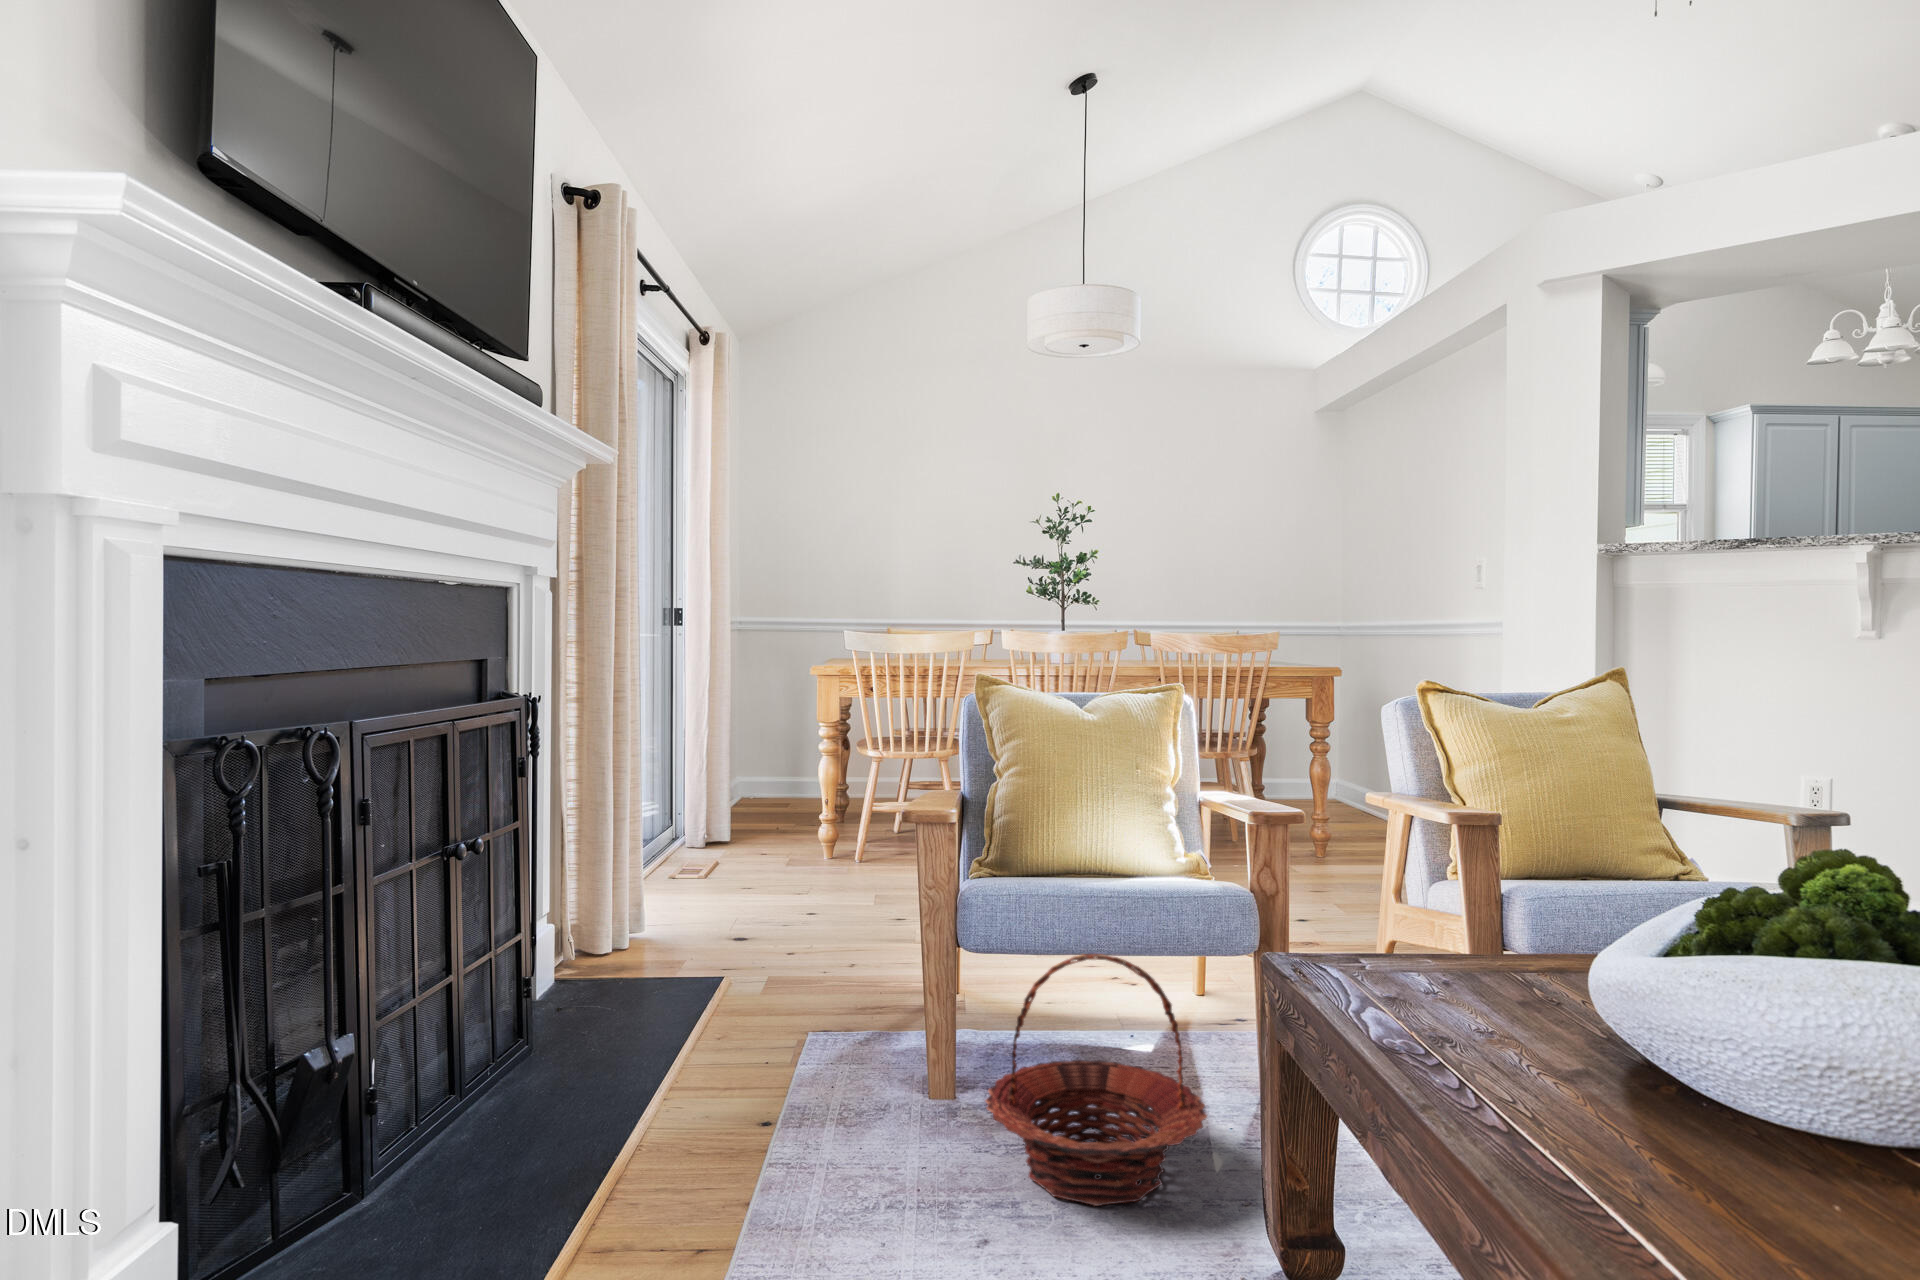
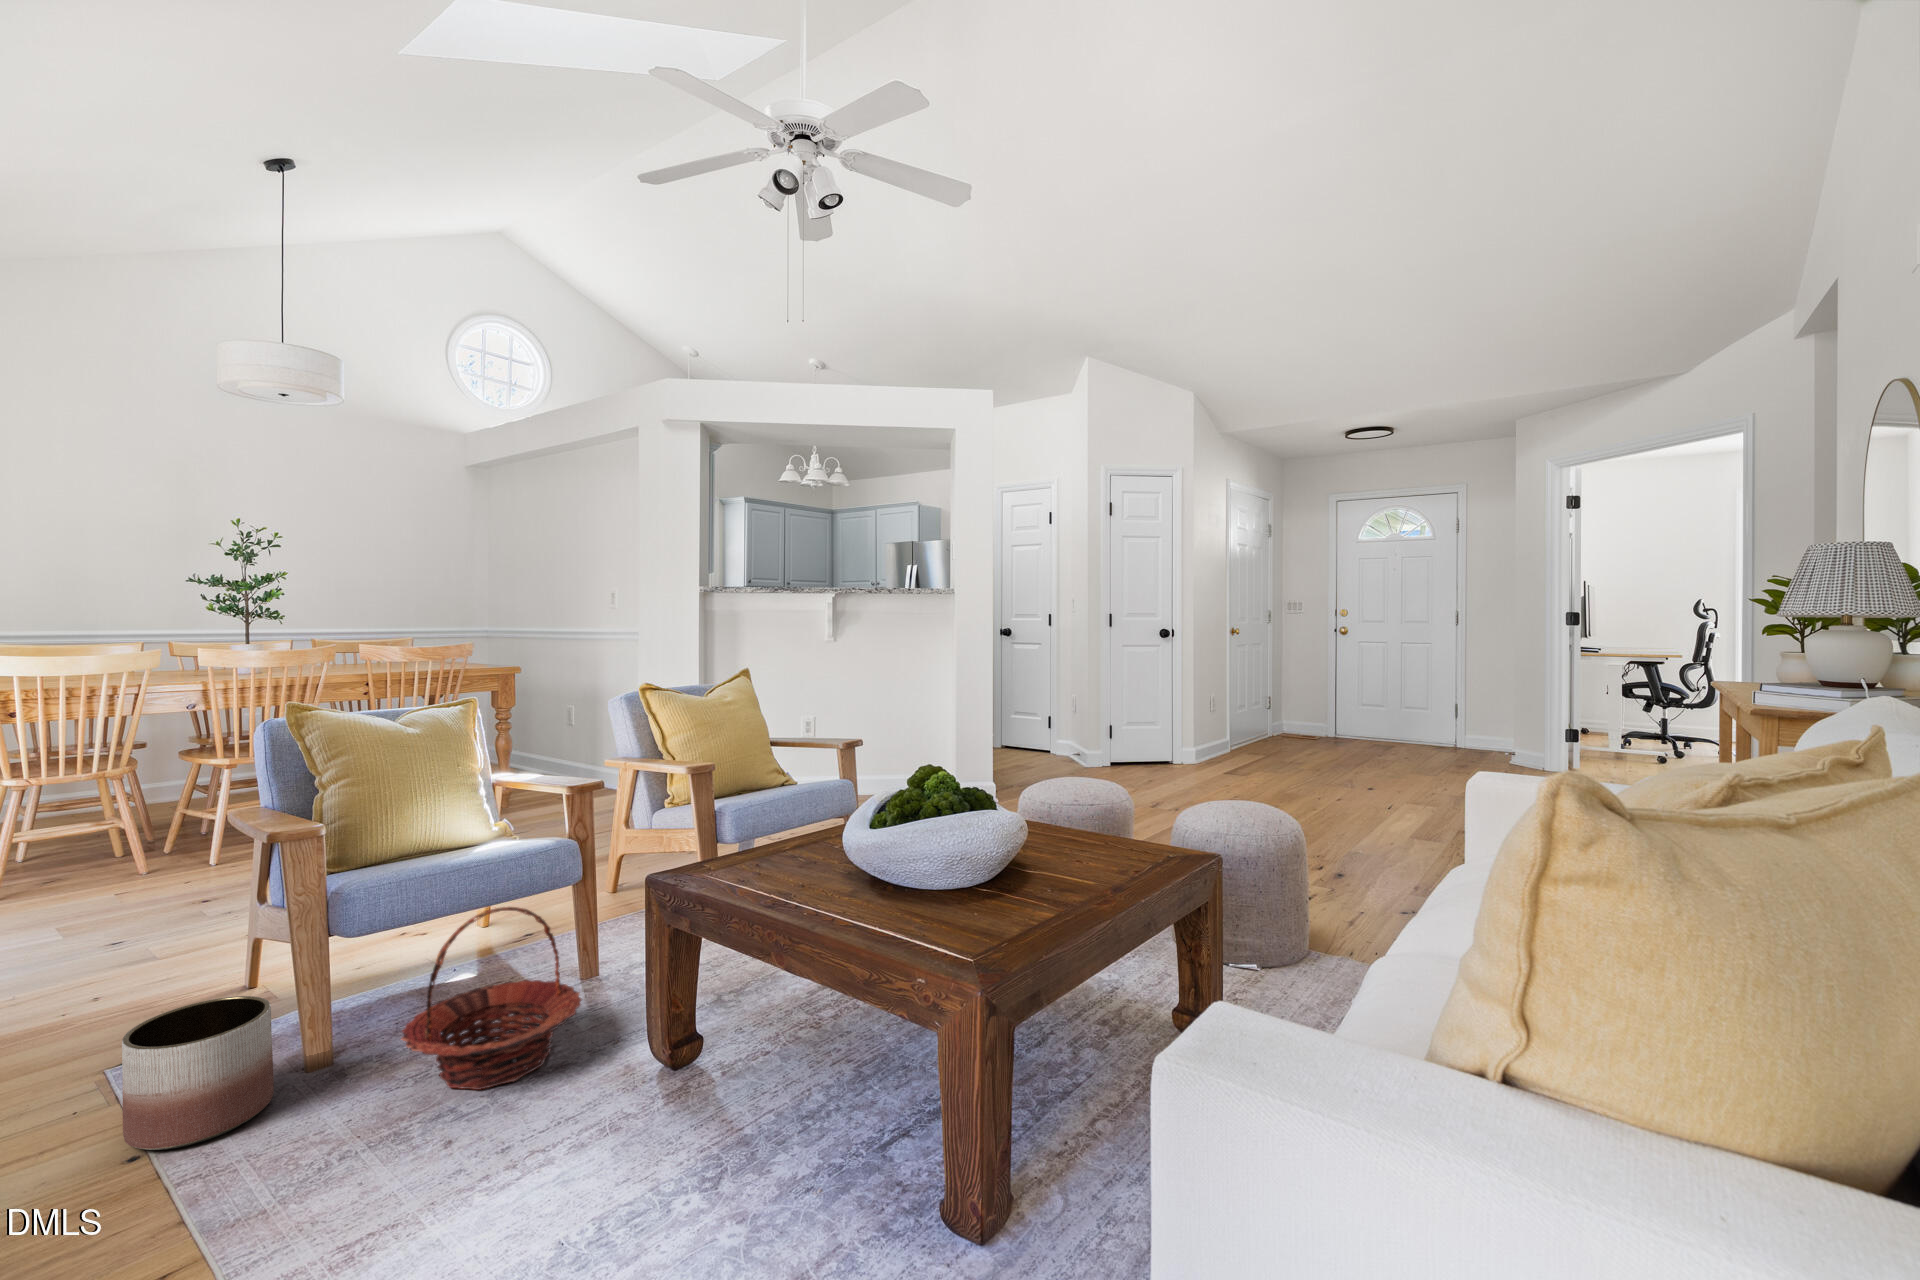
planter: none [773,975,894,1125] -> present [122,996,274,1150]

